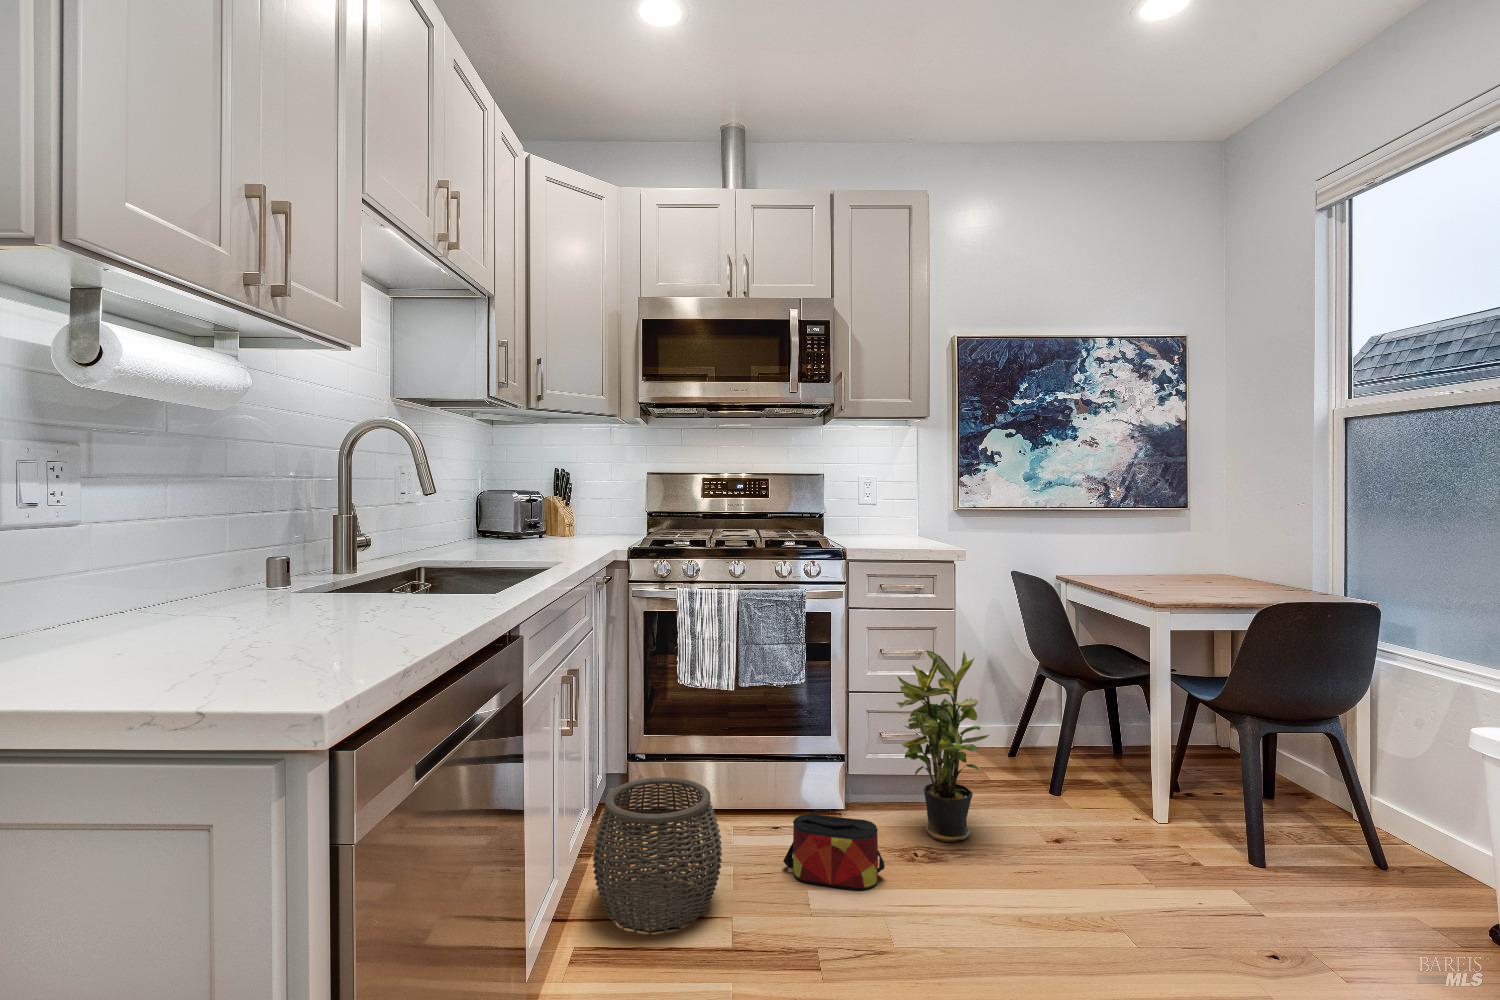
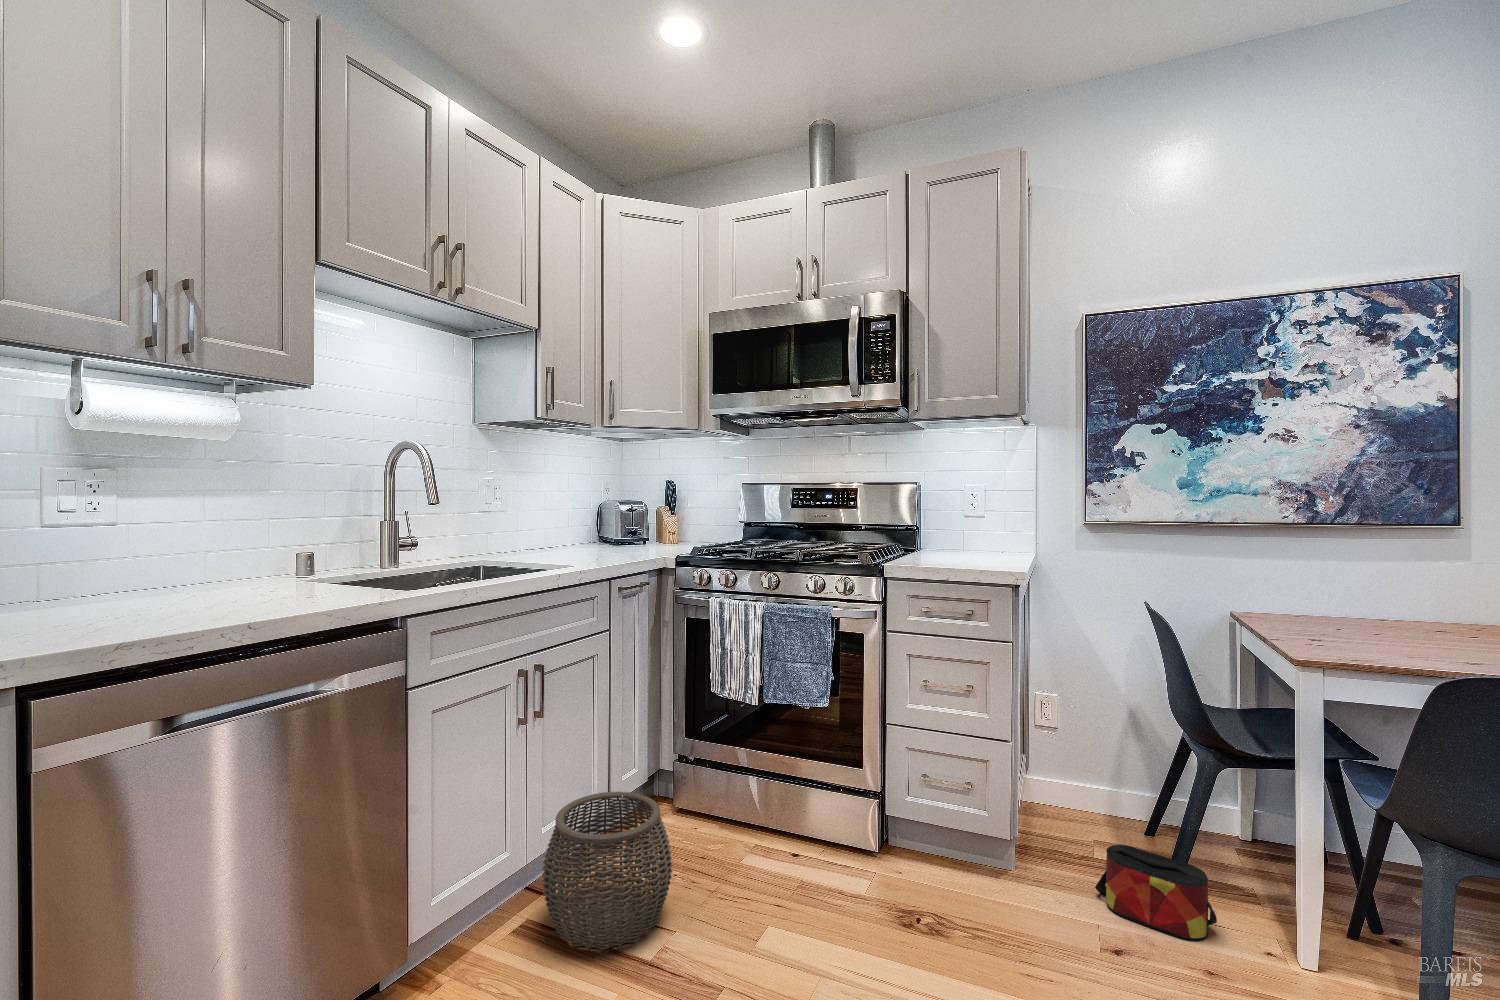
potted plant: present [896,651,989,842] -> none [910,697,1024,932]
bag: present [783,814,885,890] -> present [1095,845,1217,941]

